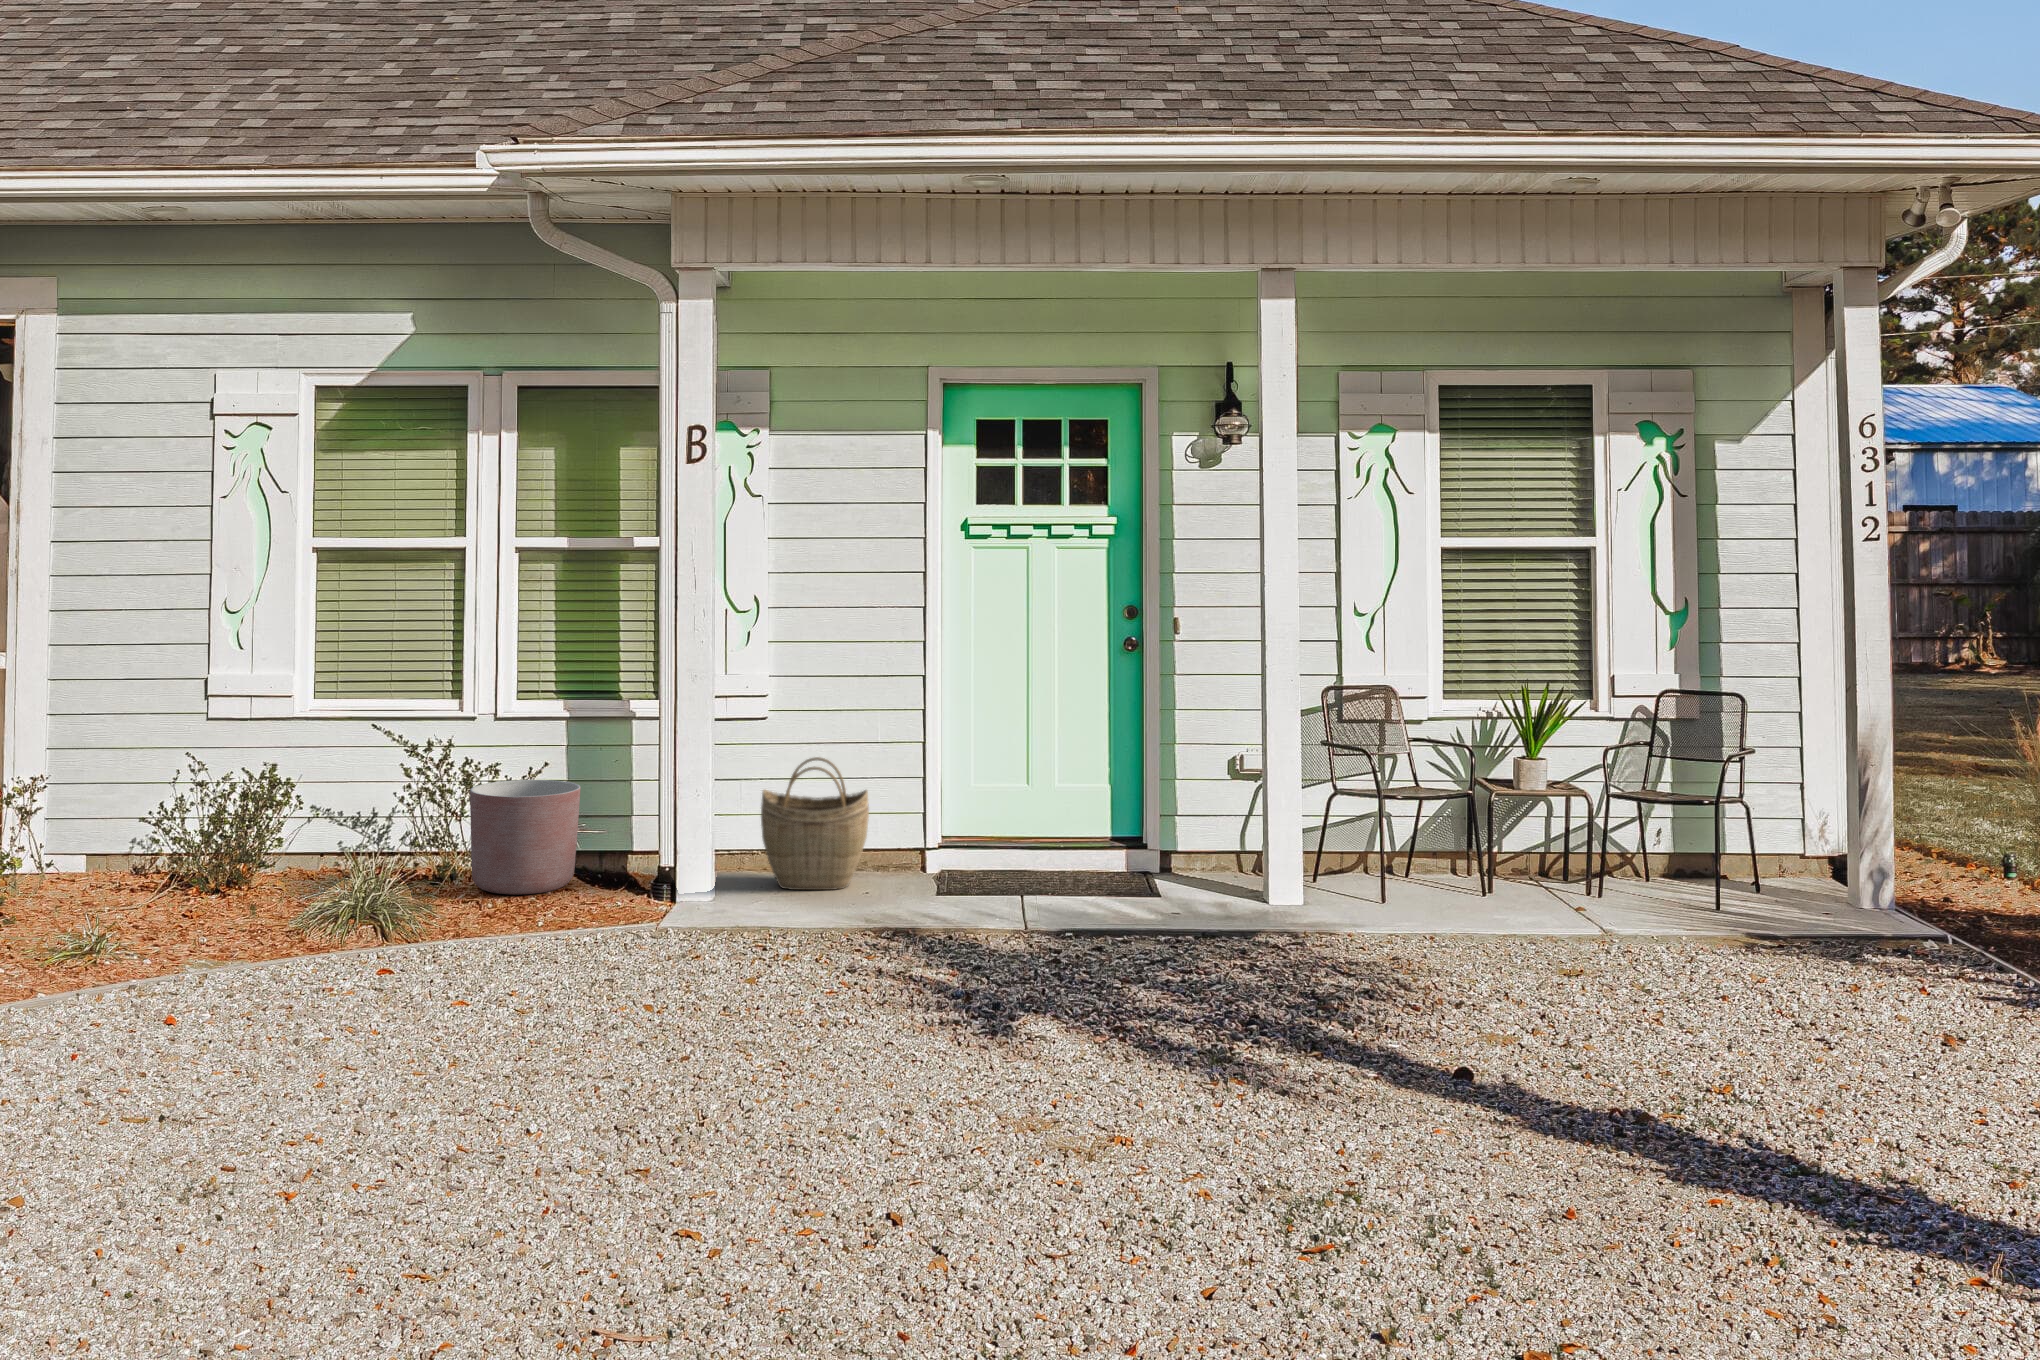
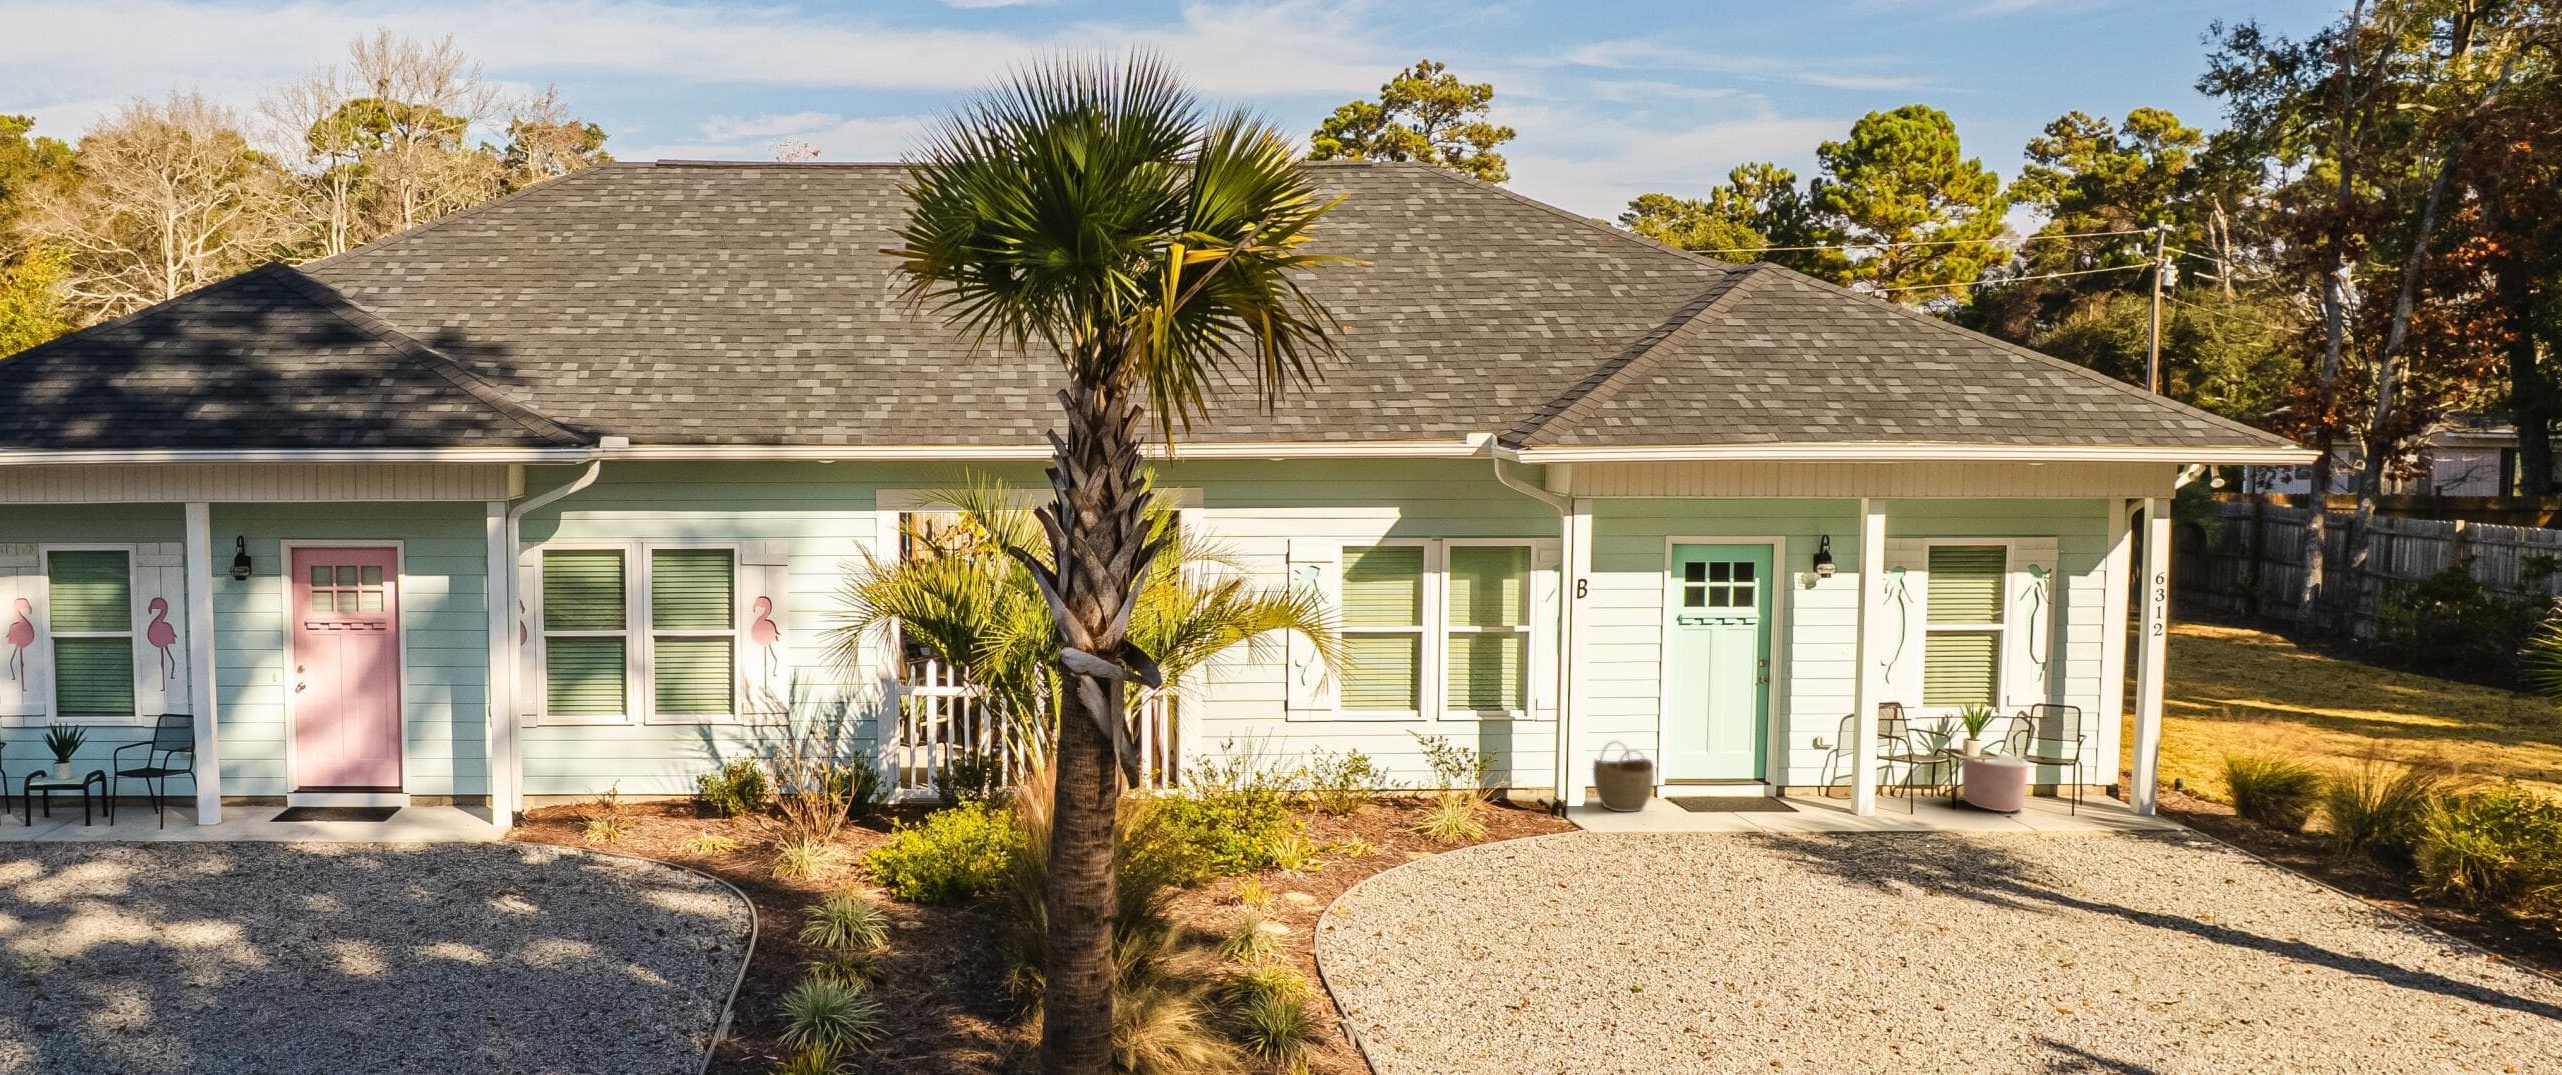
planter: present [470,780,581,895] -> present [1962,753,2028,812]

